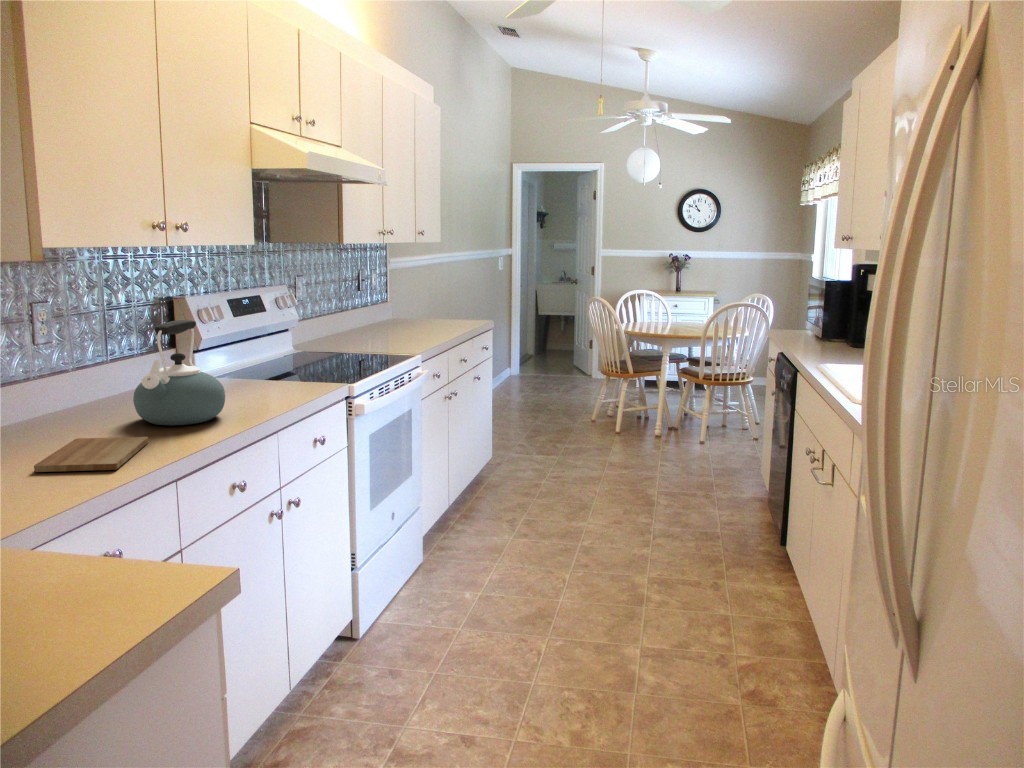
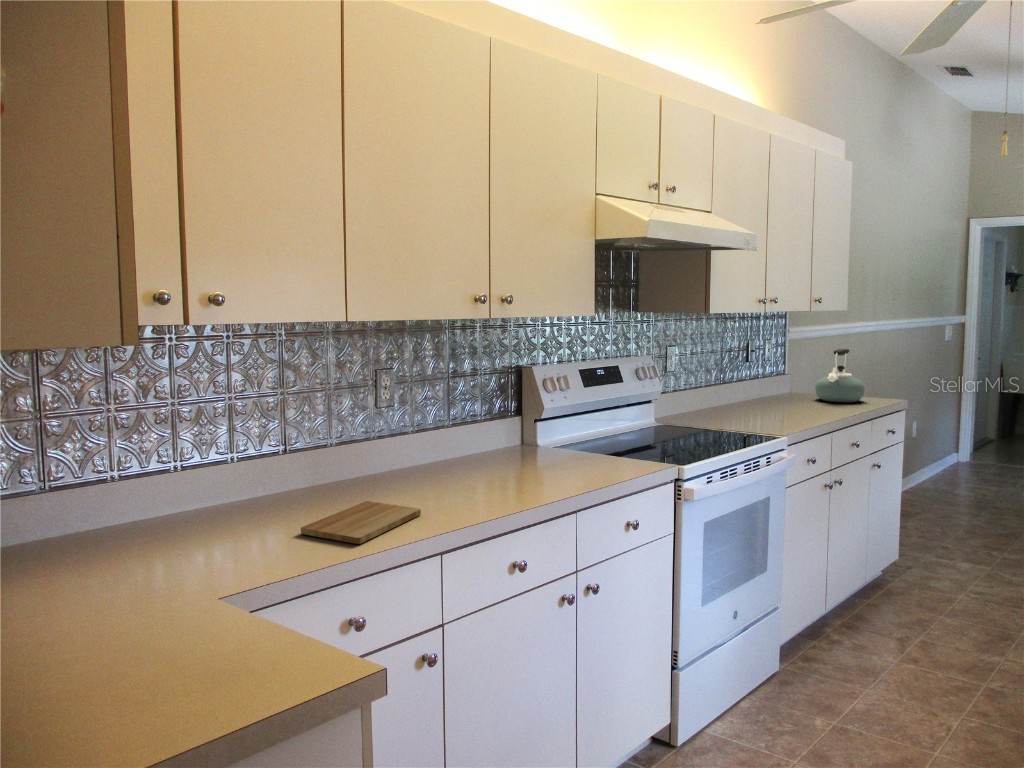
kettle: present [133,320,225,425] -> present [815,349,865,402]

